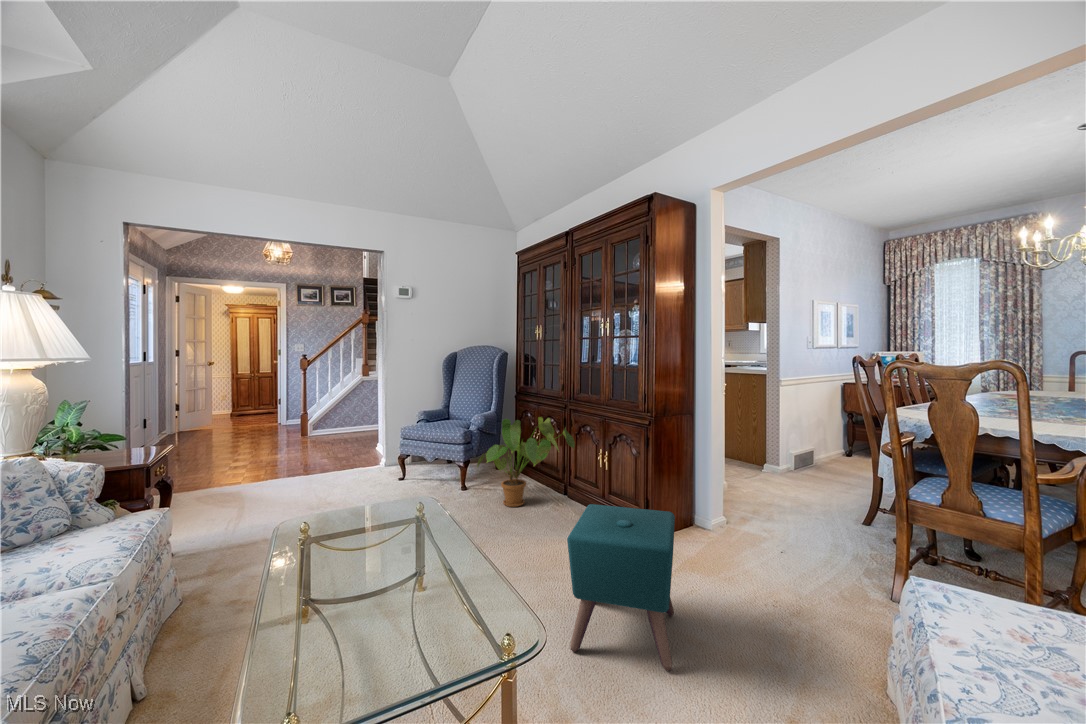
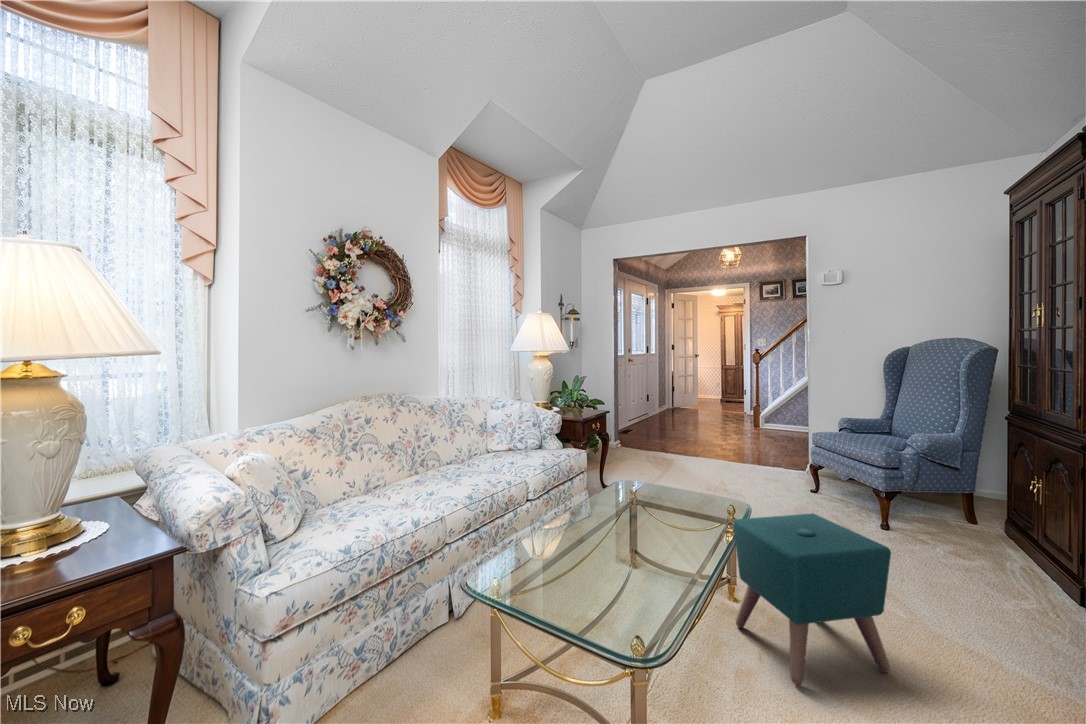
house plant: present [477,417,575,507] -> none [833,424,964,531]

